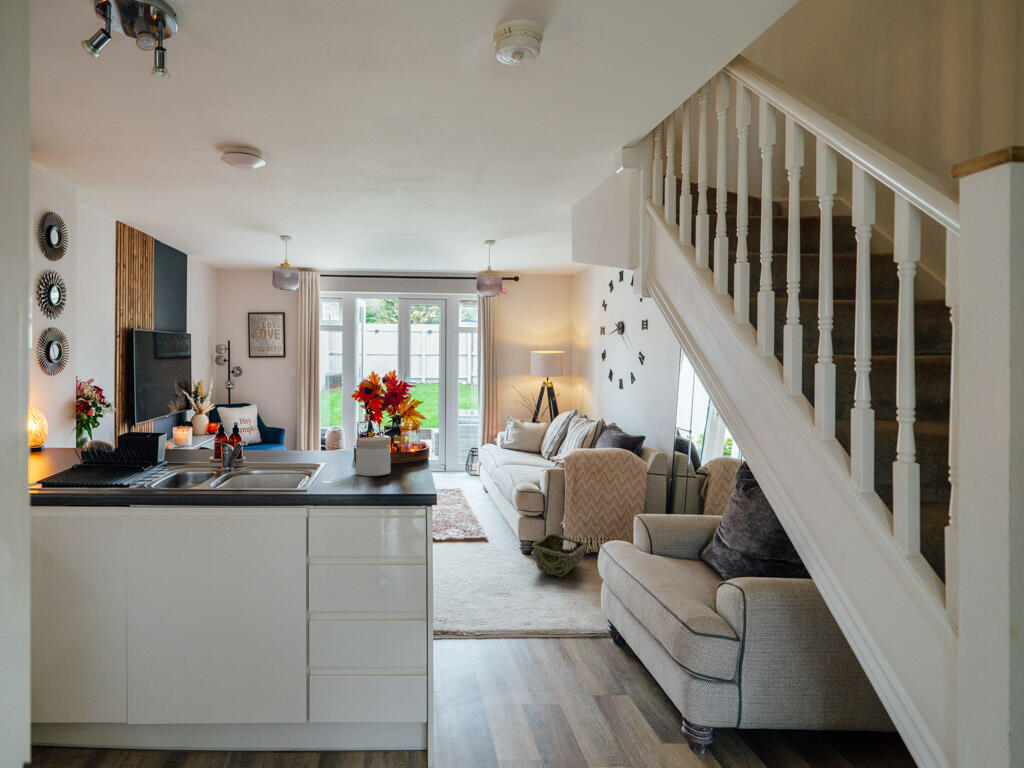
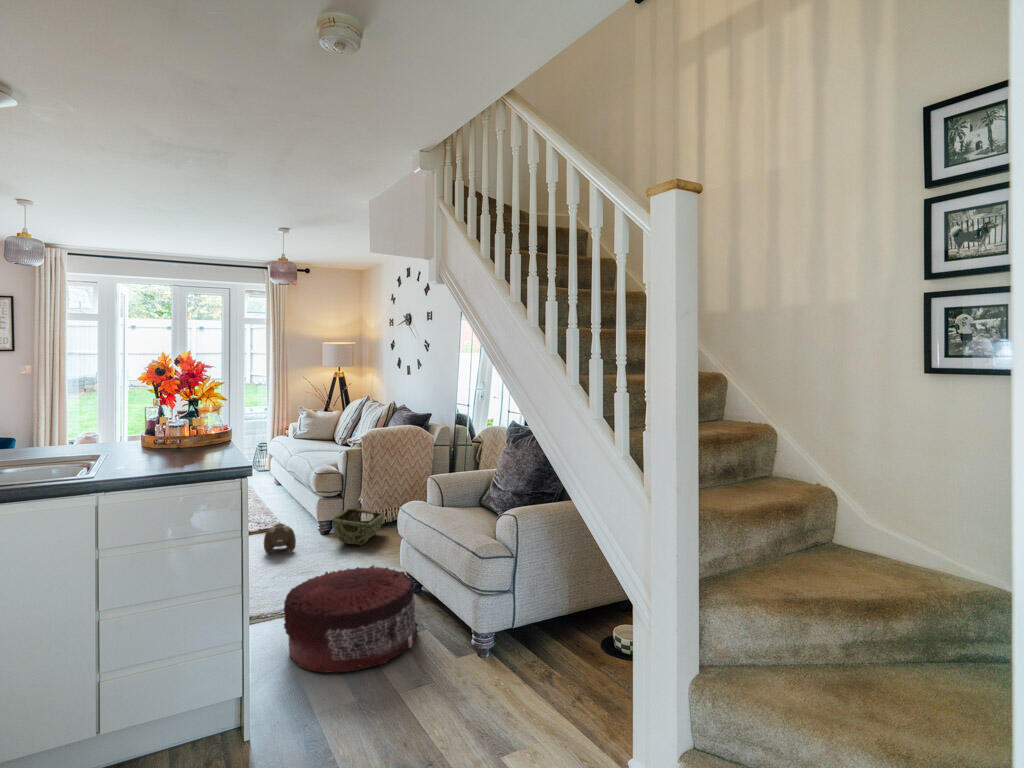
jar: present [356,437,390,476] -> none [153,417,191,455]
plush toy: none [463,543,494,575] -> present [264,523,296,554]
pouf: none [472,612,618,739] -> present [284,565,418,673]

